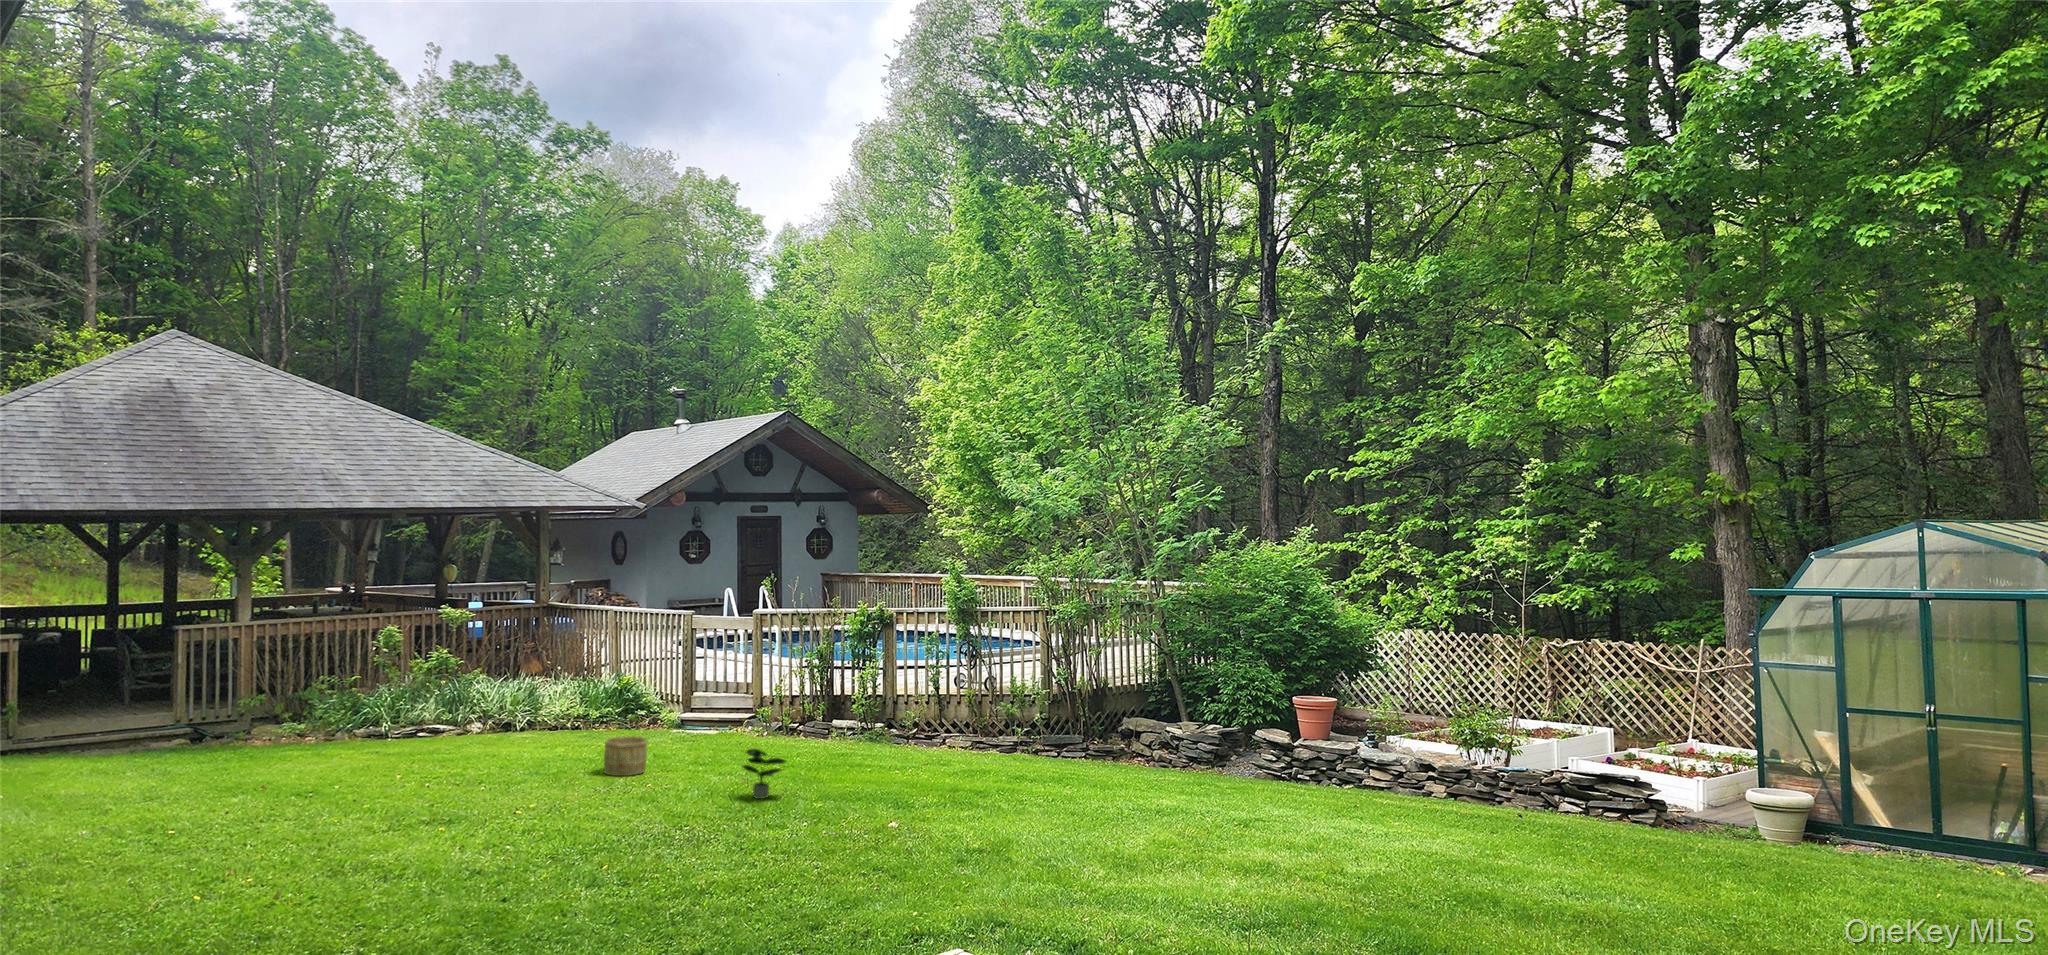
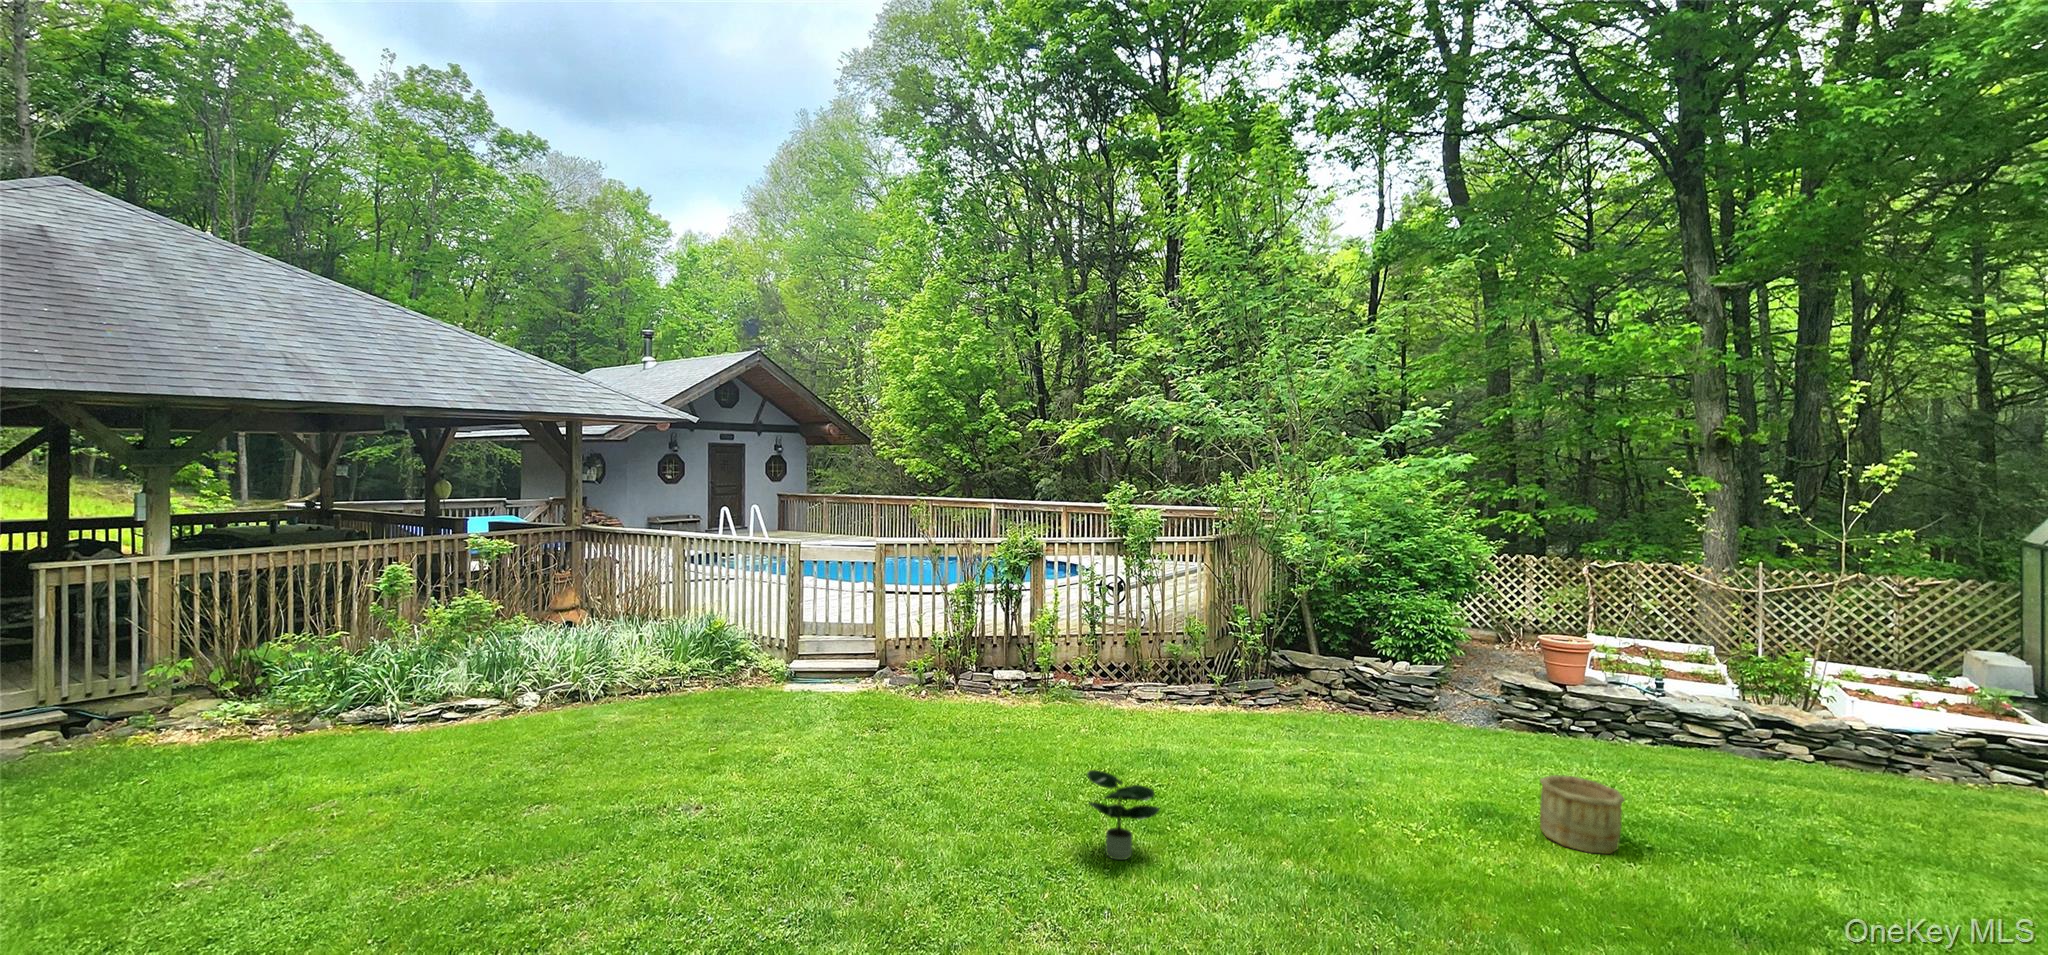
wooden bucket: present [604,736,648,776] -> present [1540,775,1625,854]

